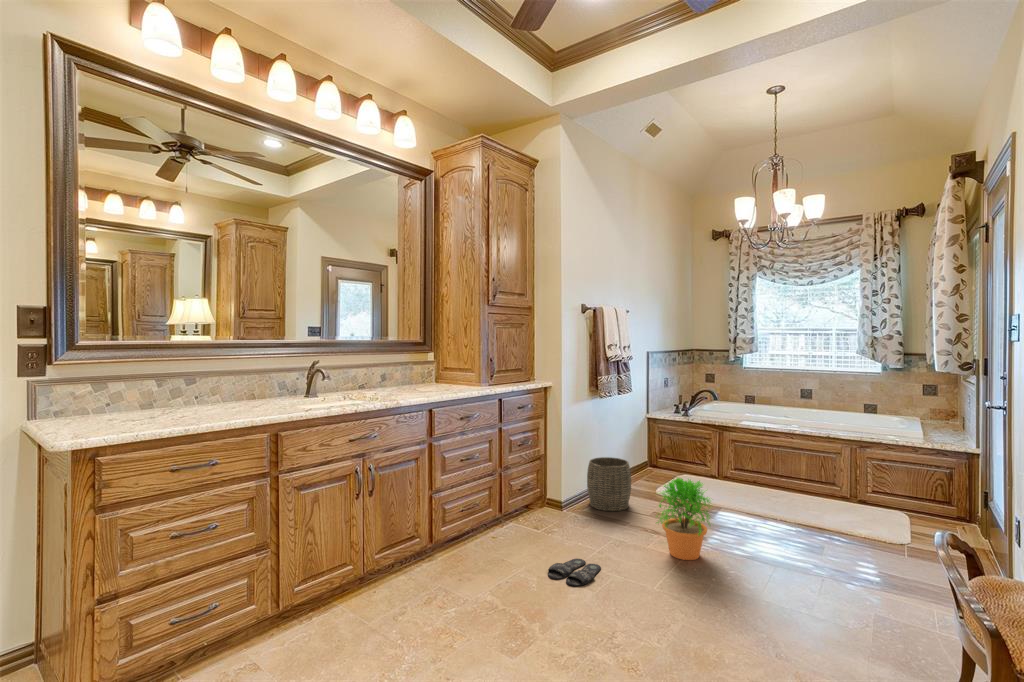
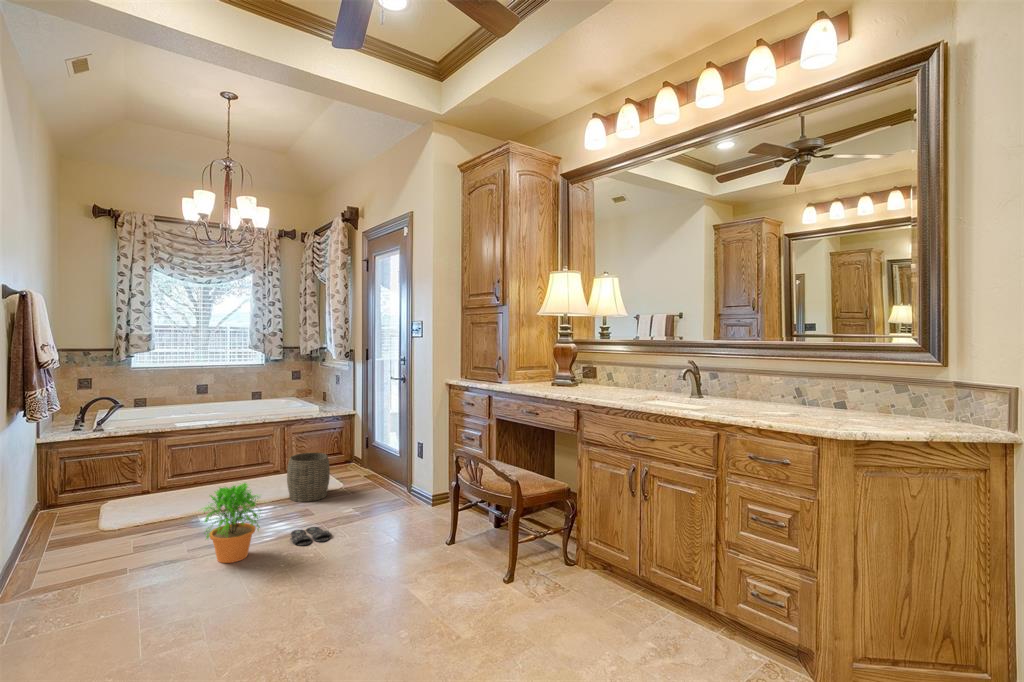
woven basket: present [587,457,631,511] -> present [287,453,330,502]
slippers: present [548,559,601,586] -> present [290,527,330,546]

